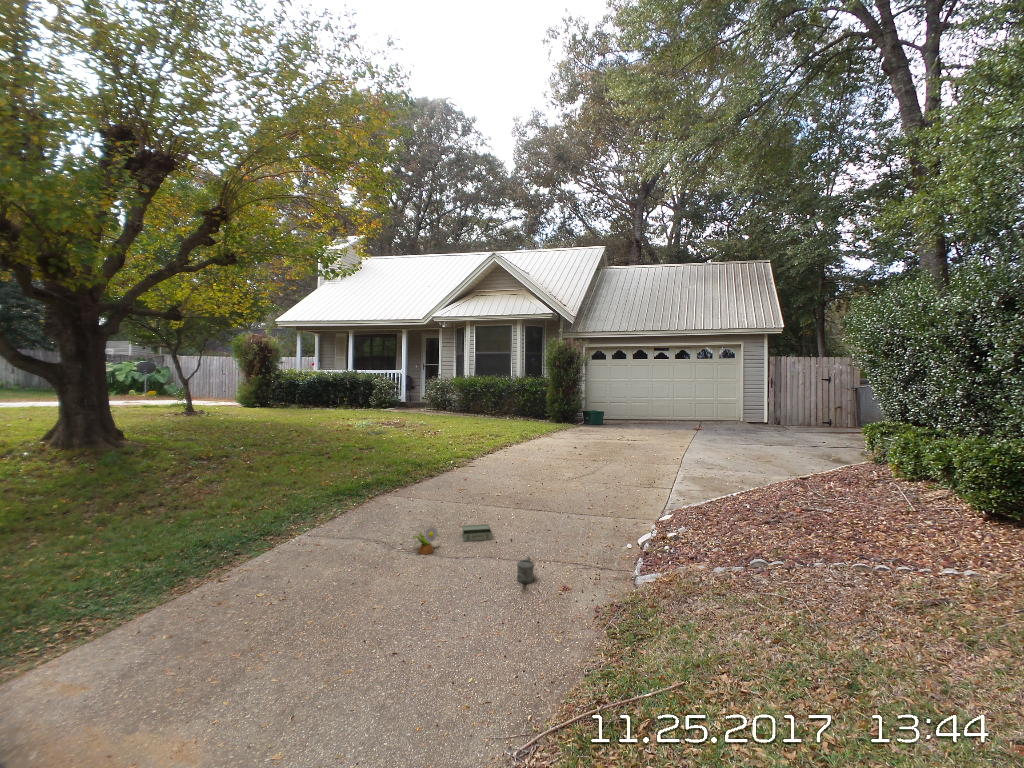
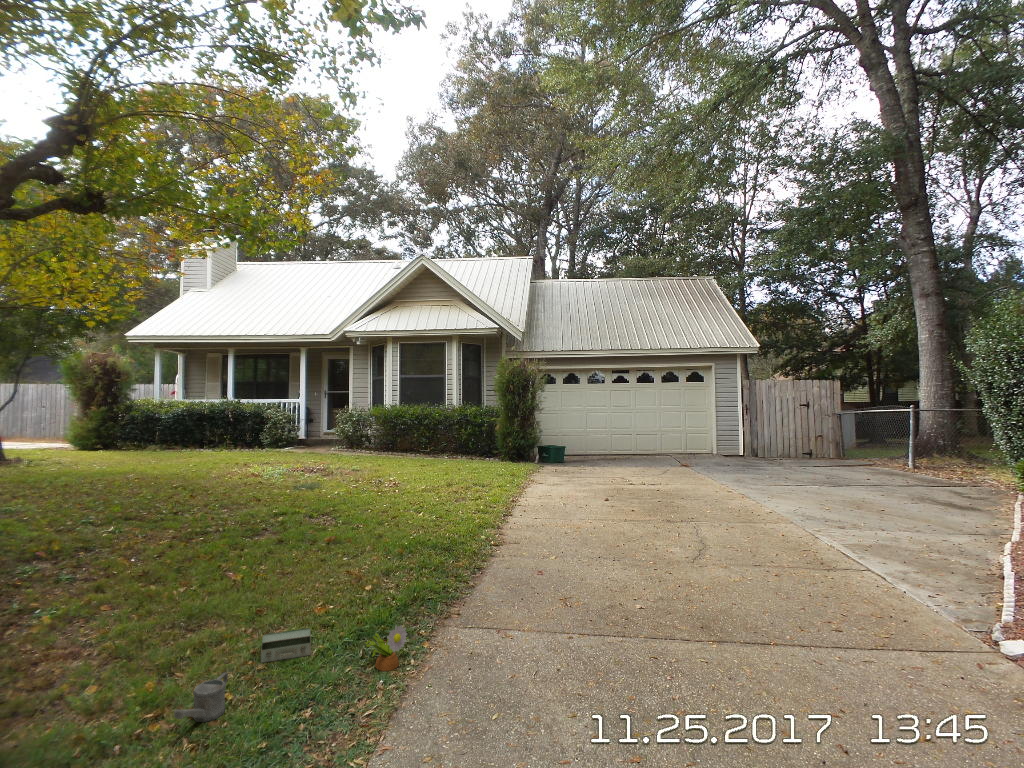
toolbox: present [462,525,492,541] -> present [261,628,311,663]
watering can: present [517,557,534,584] -> present [174,672,228,722]

